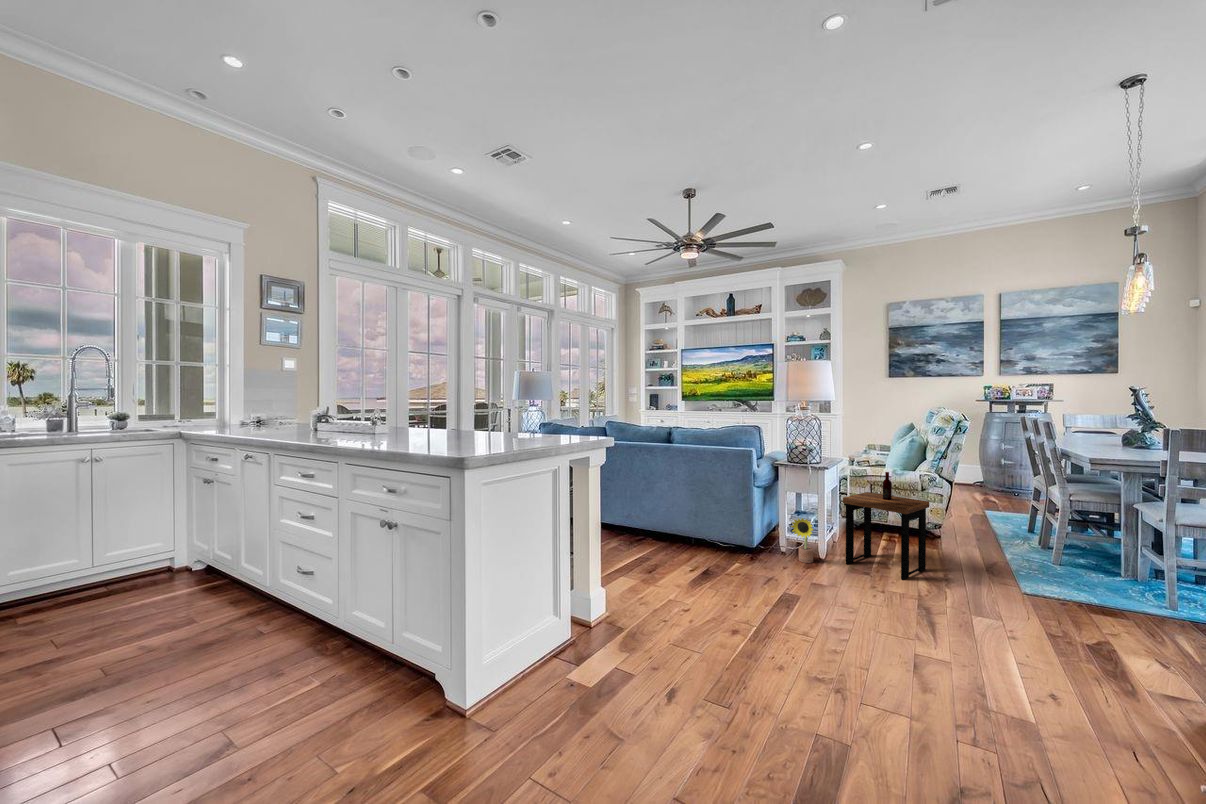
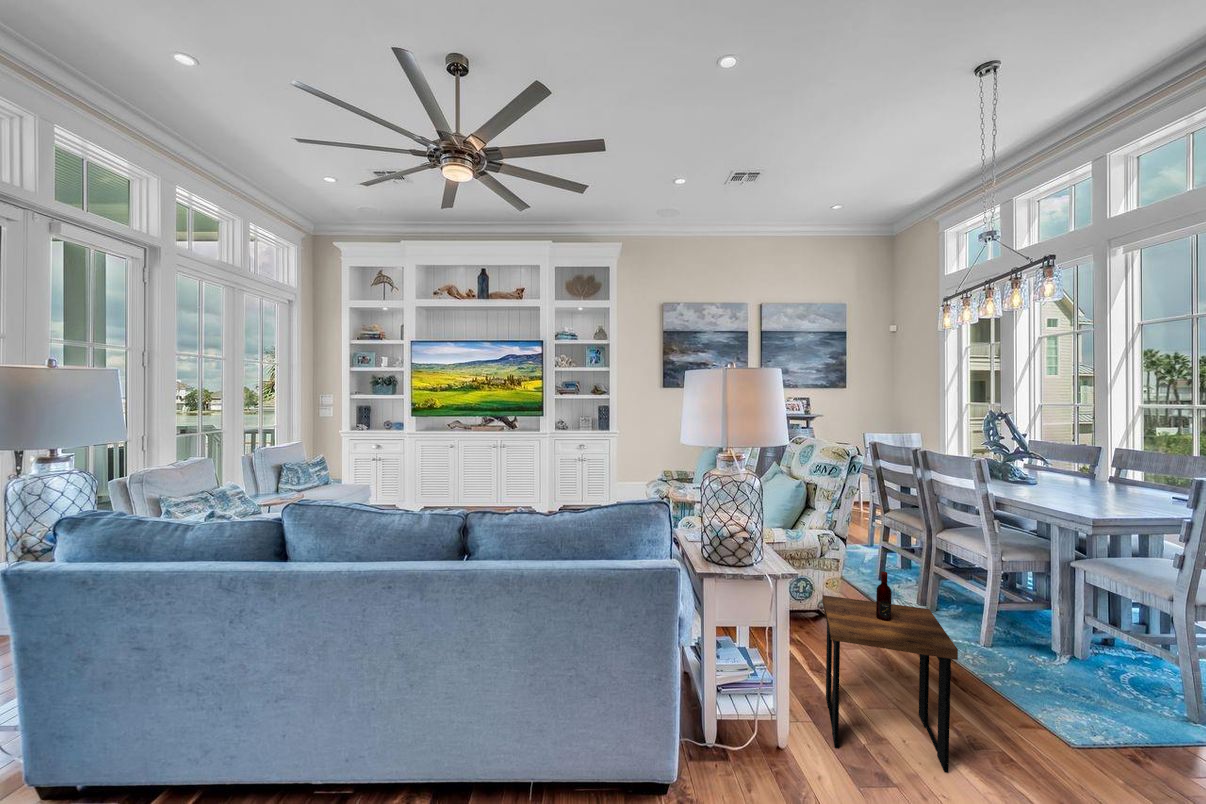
decorative plant: present [791,518,813,563] -> none [765,693,812,775]

